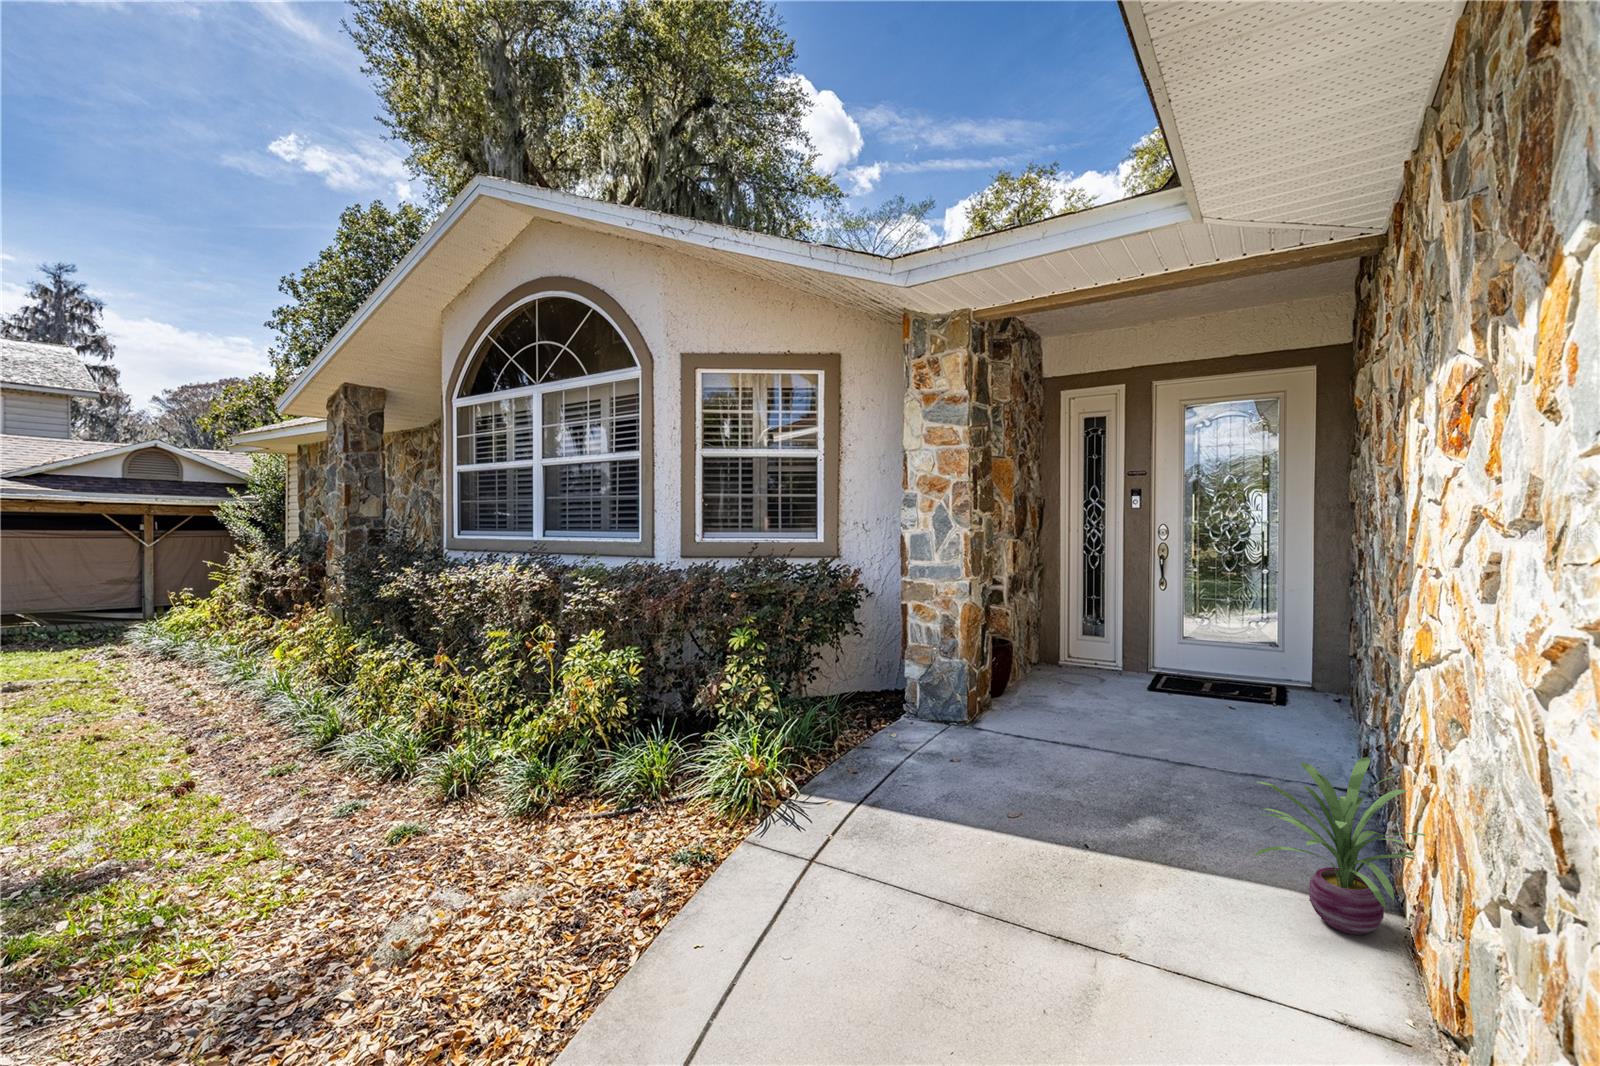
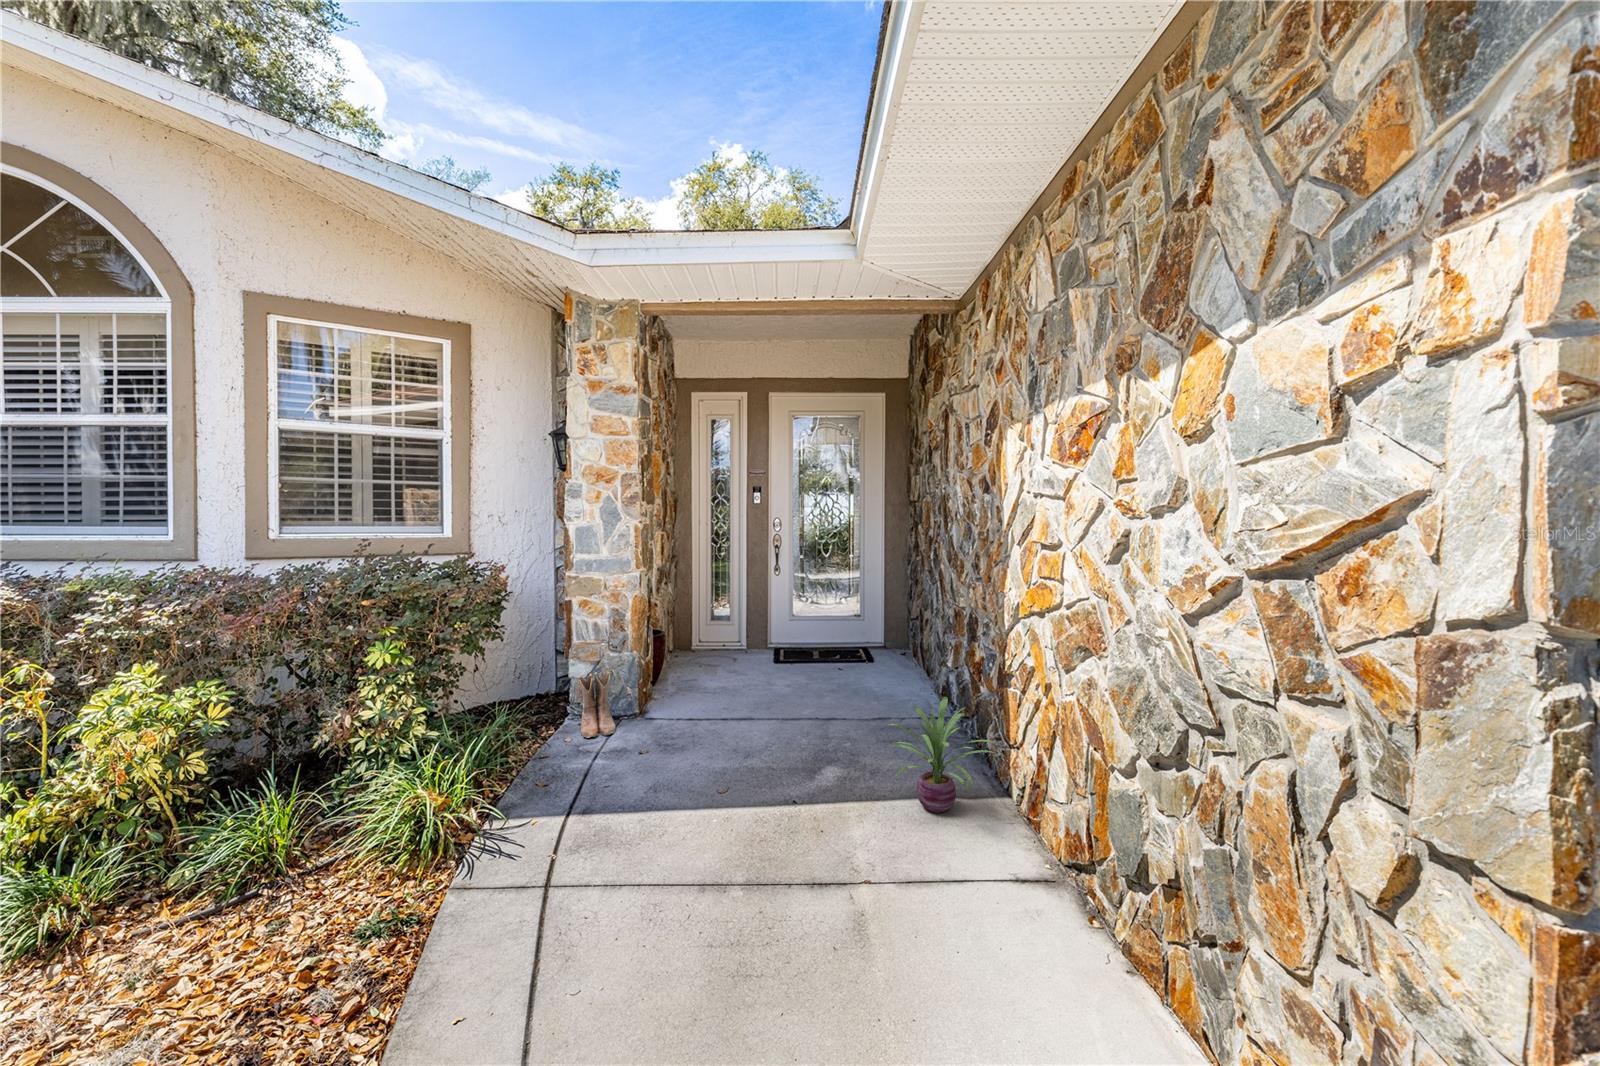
boots: none [914,677,952,744] -> present [578,672,616,738]

